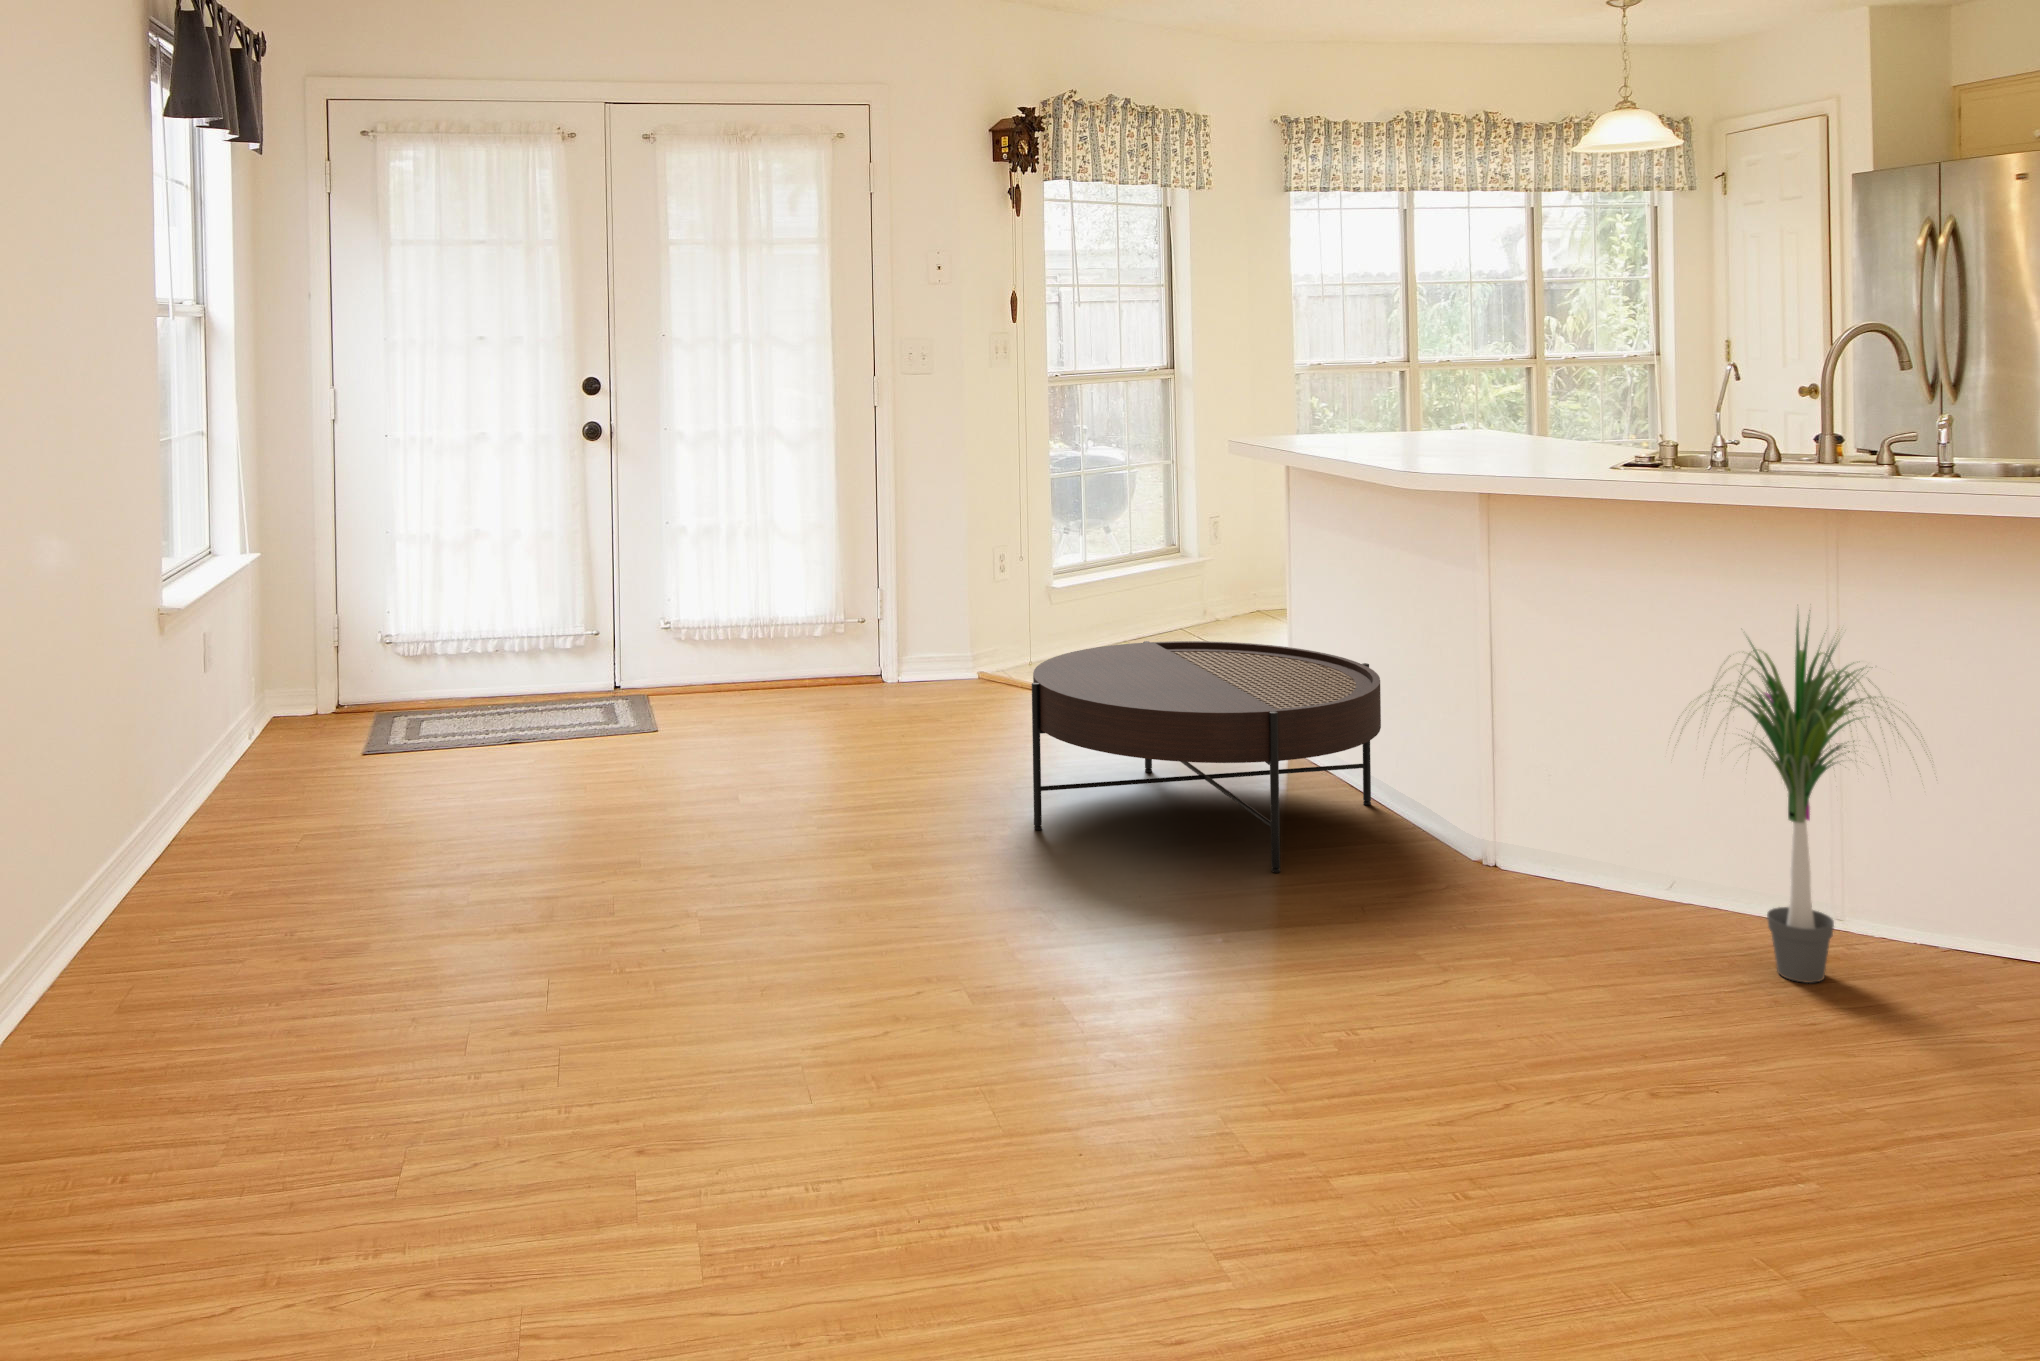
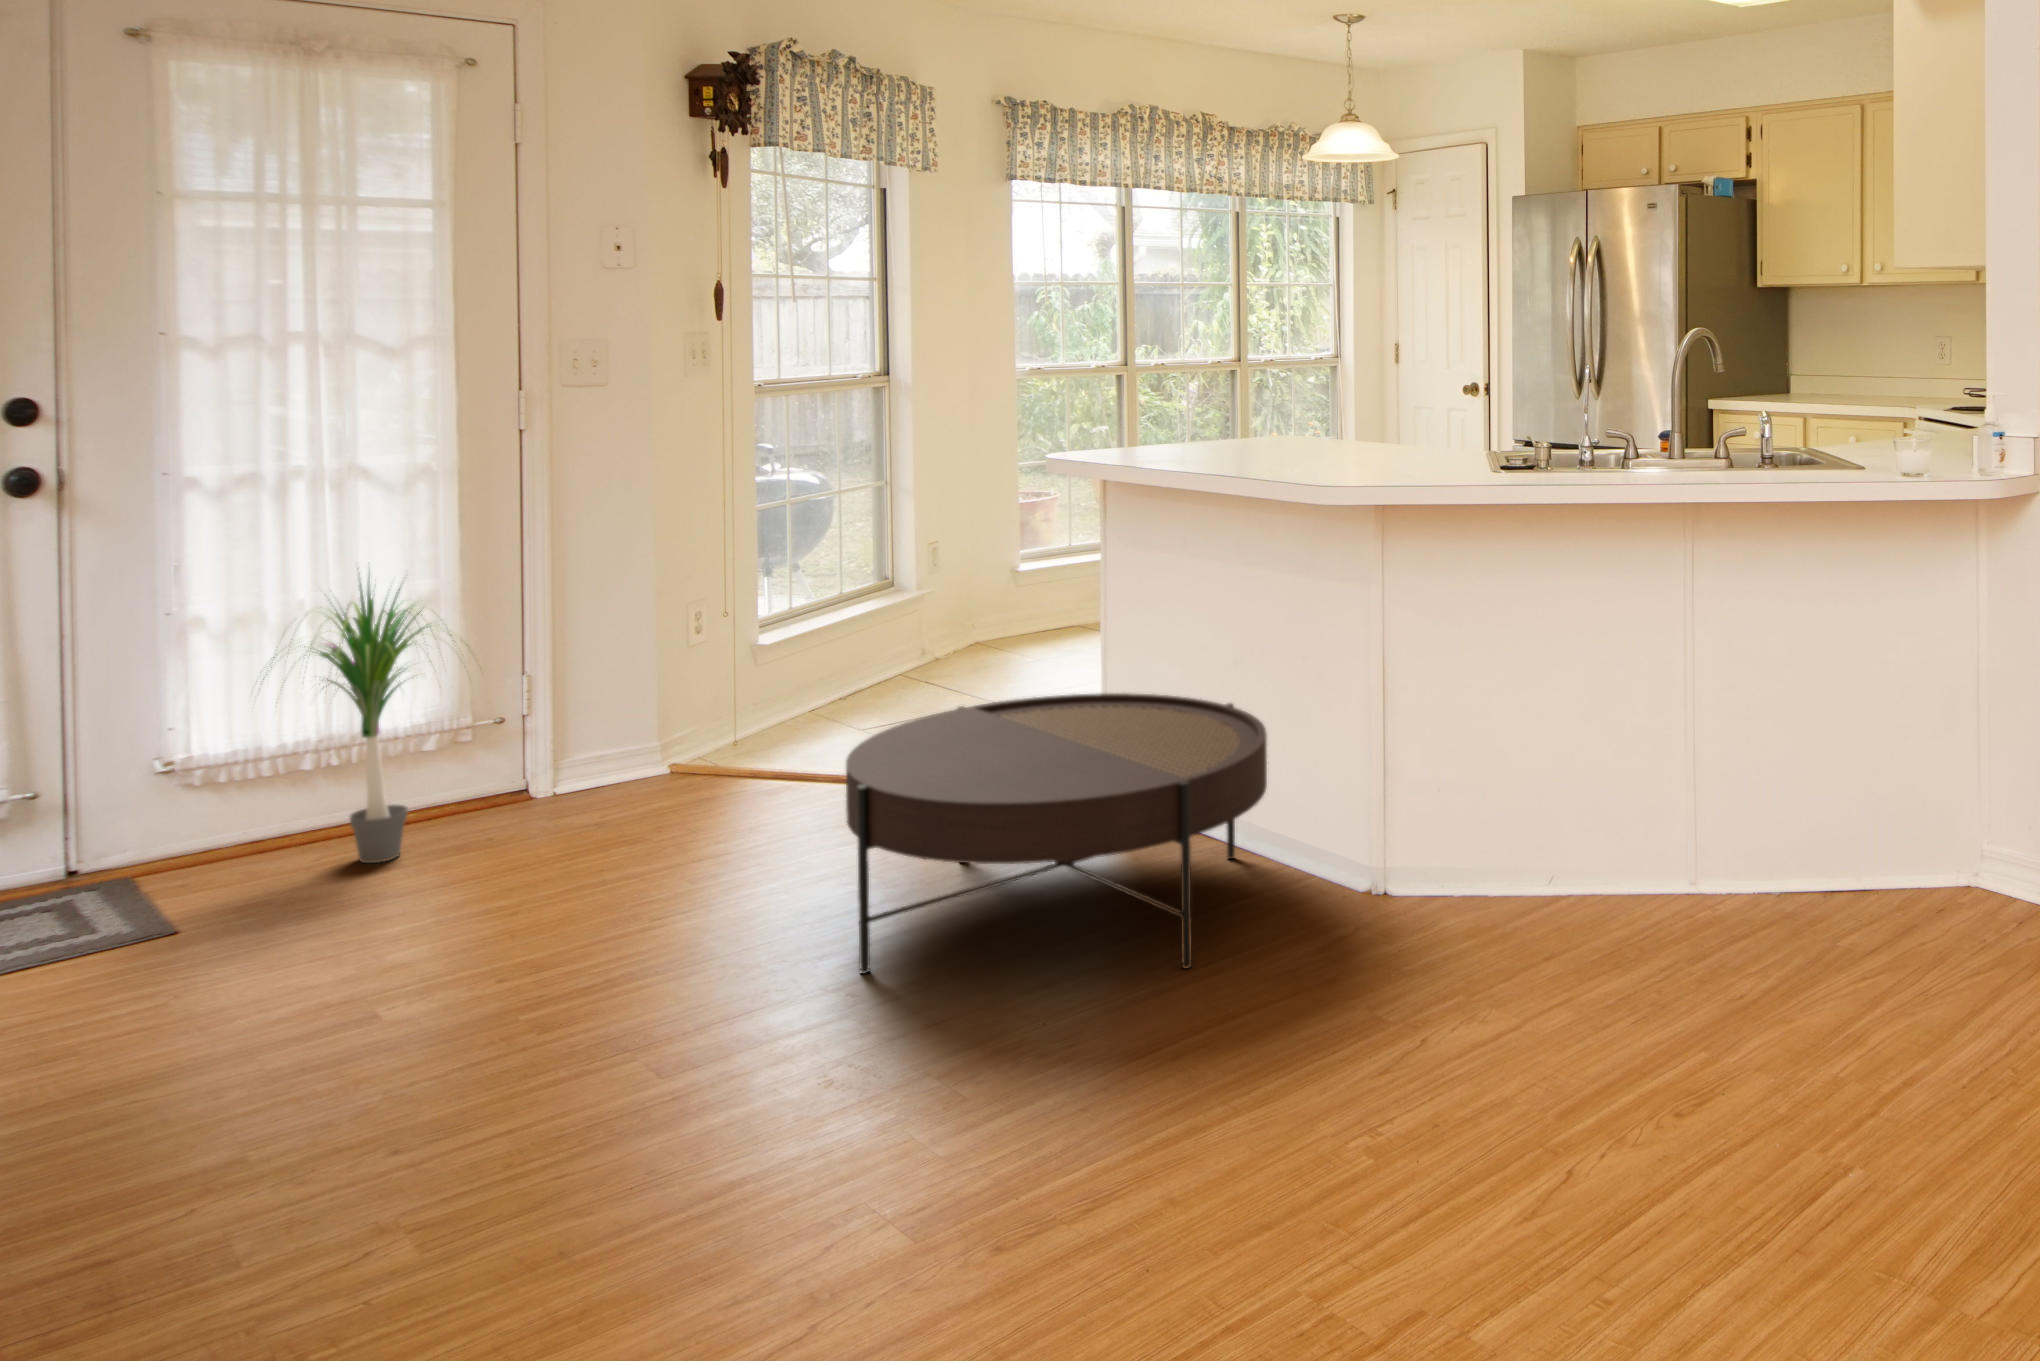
potted plant: present [1682,620,1922,983] -> present [256,577,481,863]

